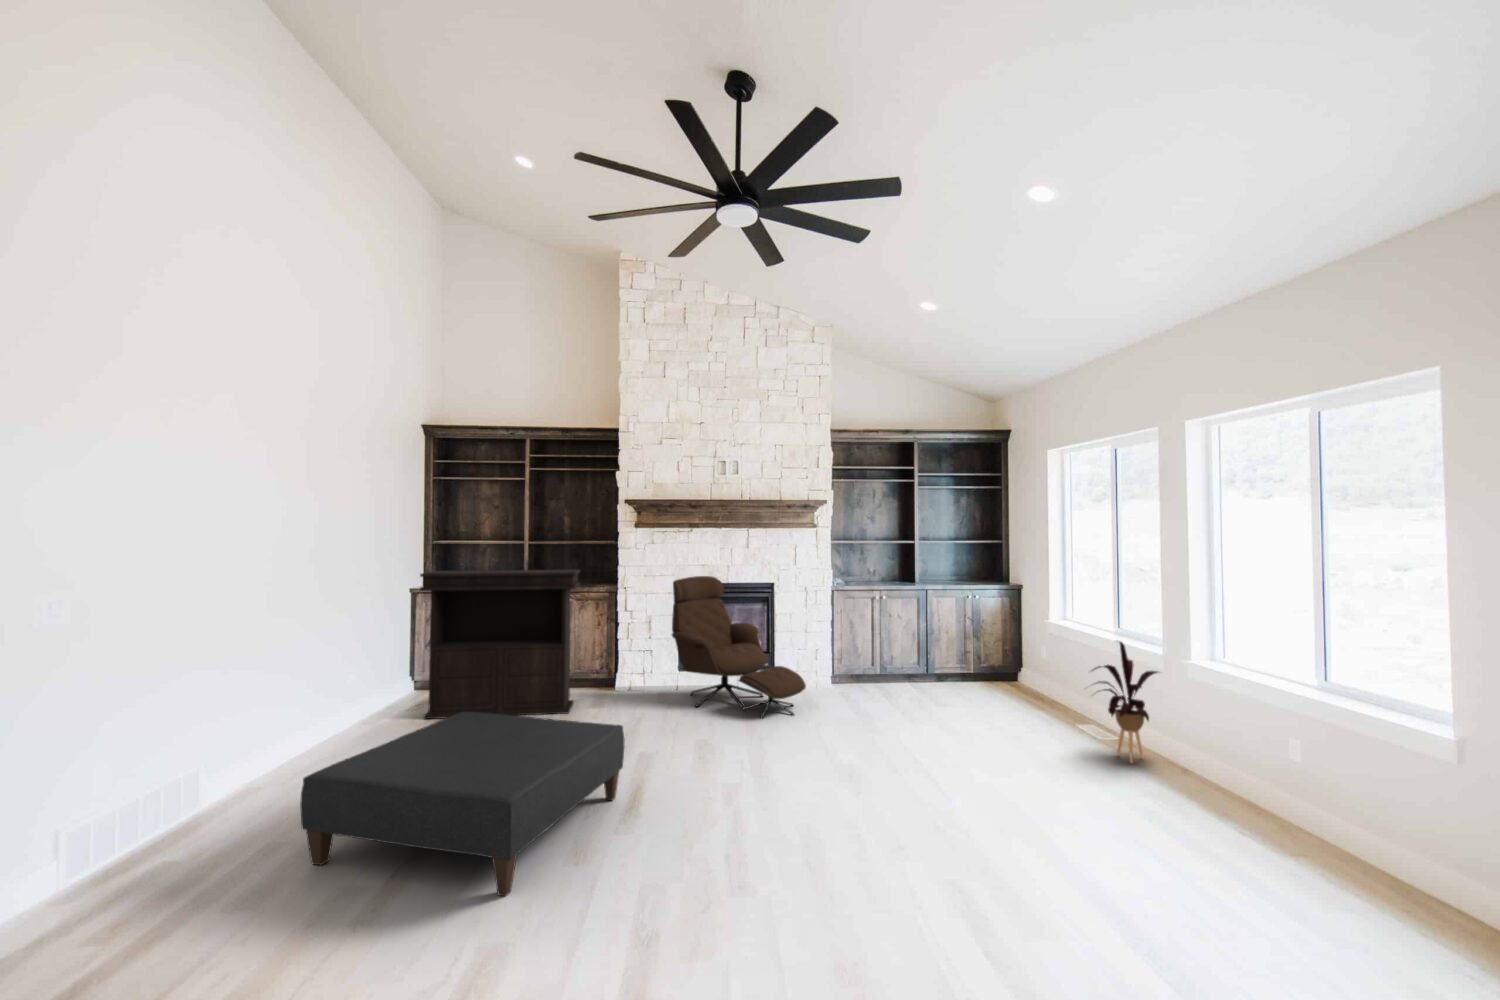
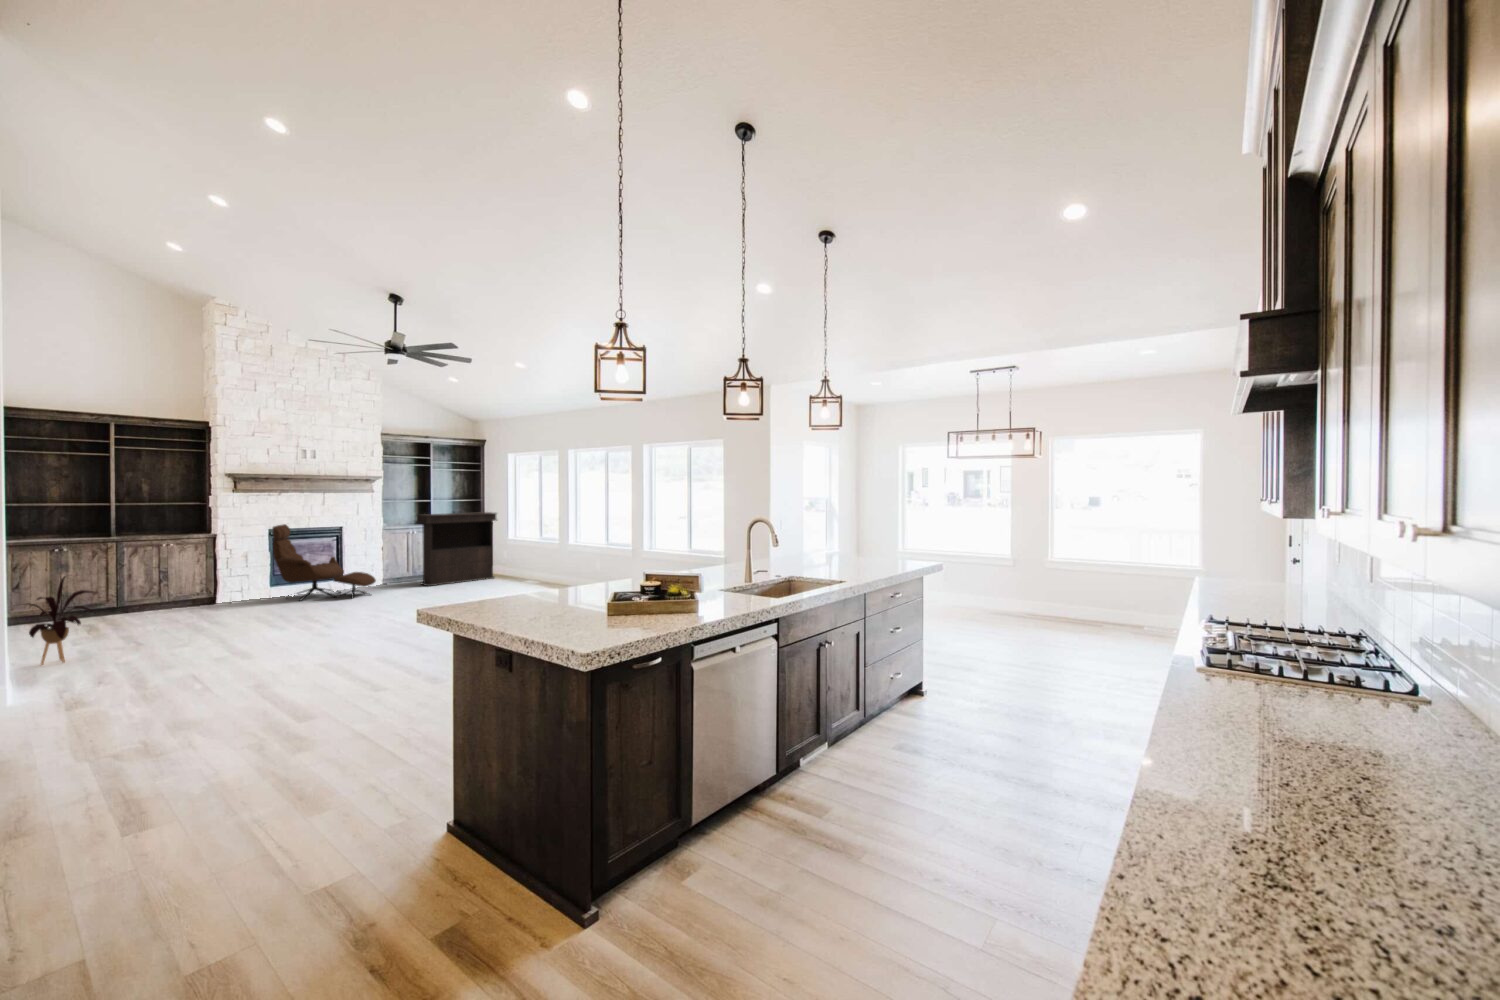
console table: present [420,569,580,719] -> present [417,512,497,586]
house plant: present [1092,642,1158,763] -> present [28,576,98,665]
ottoman: present [300,712,624,896] -> none [156,589,310,658]

